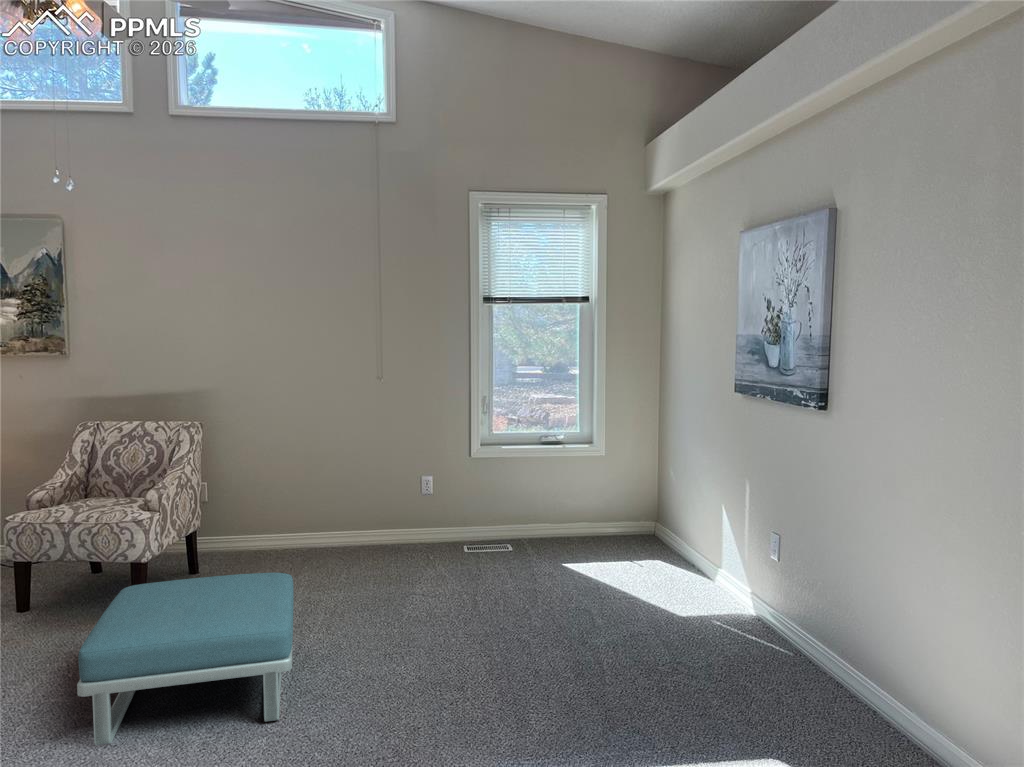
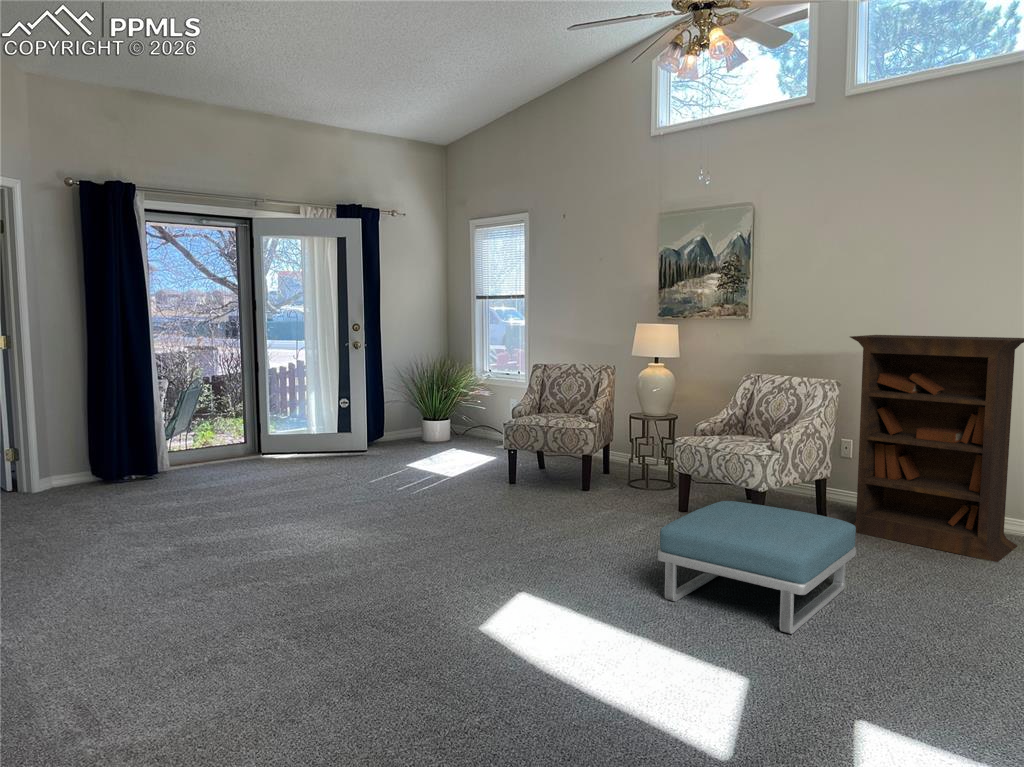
bookcase: none [218,369,374,581] -> present [850,335,1024,562]

